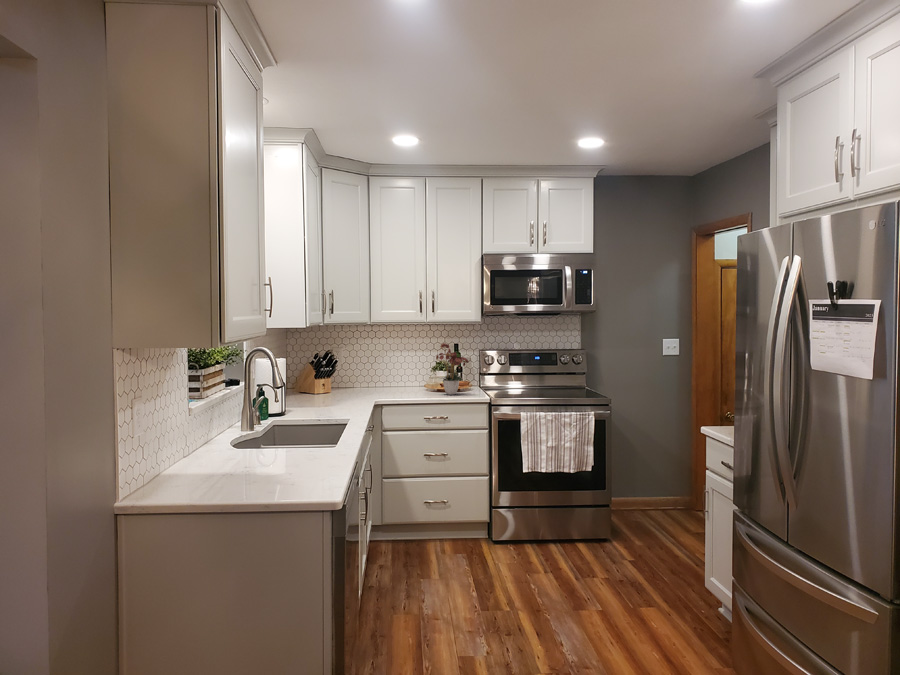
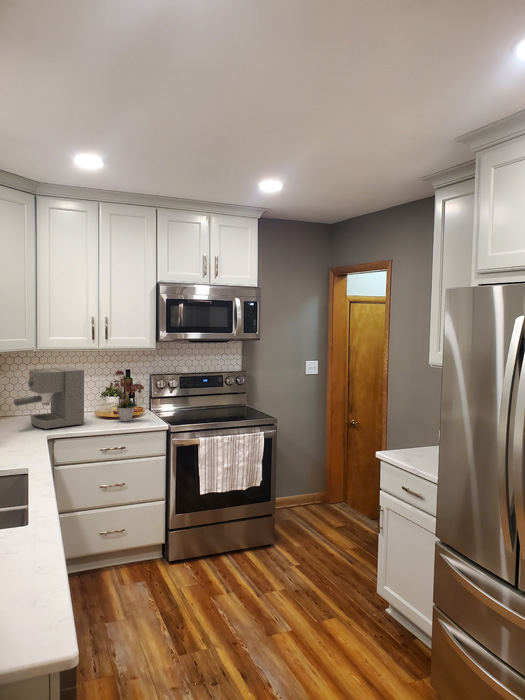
coffee maker: none [350,341,411,397] -> present [14,367,84,430]

